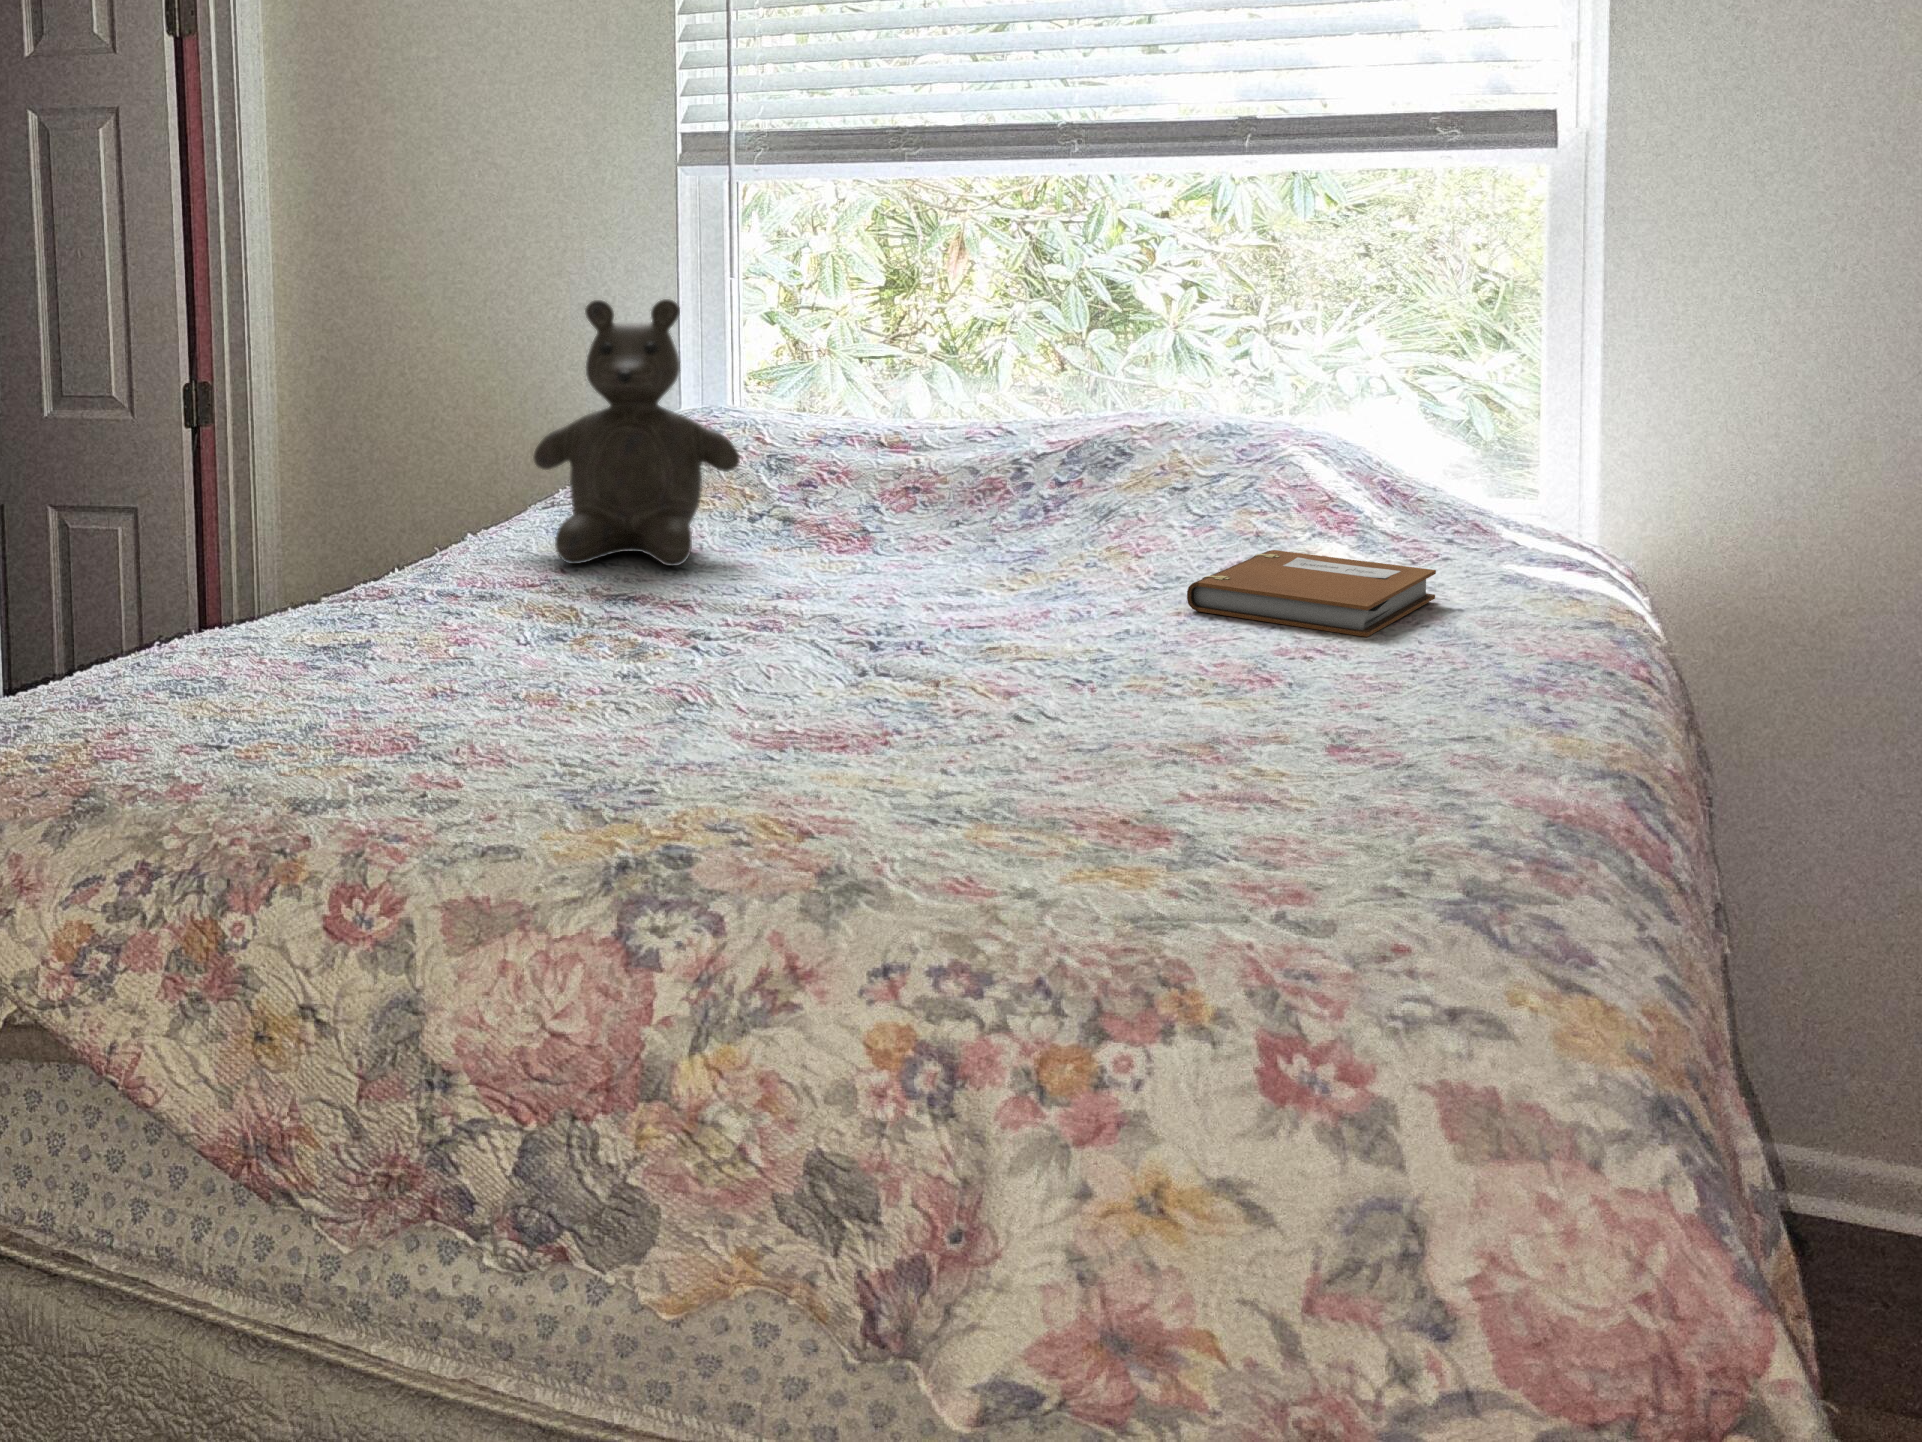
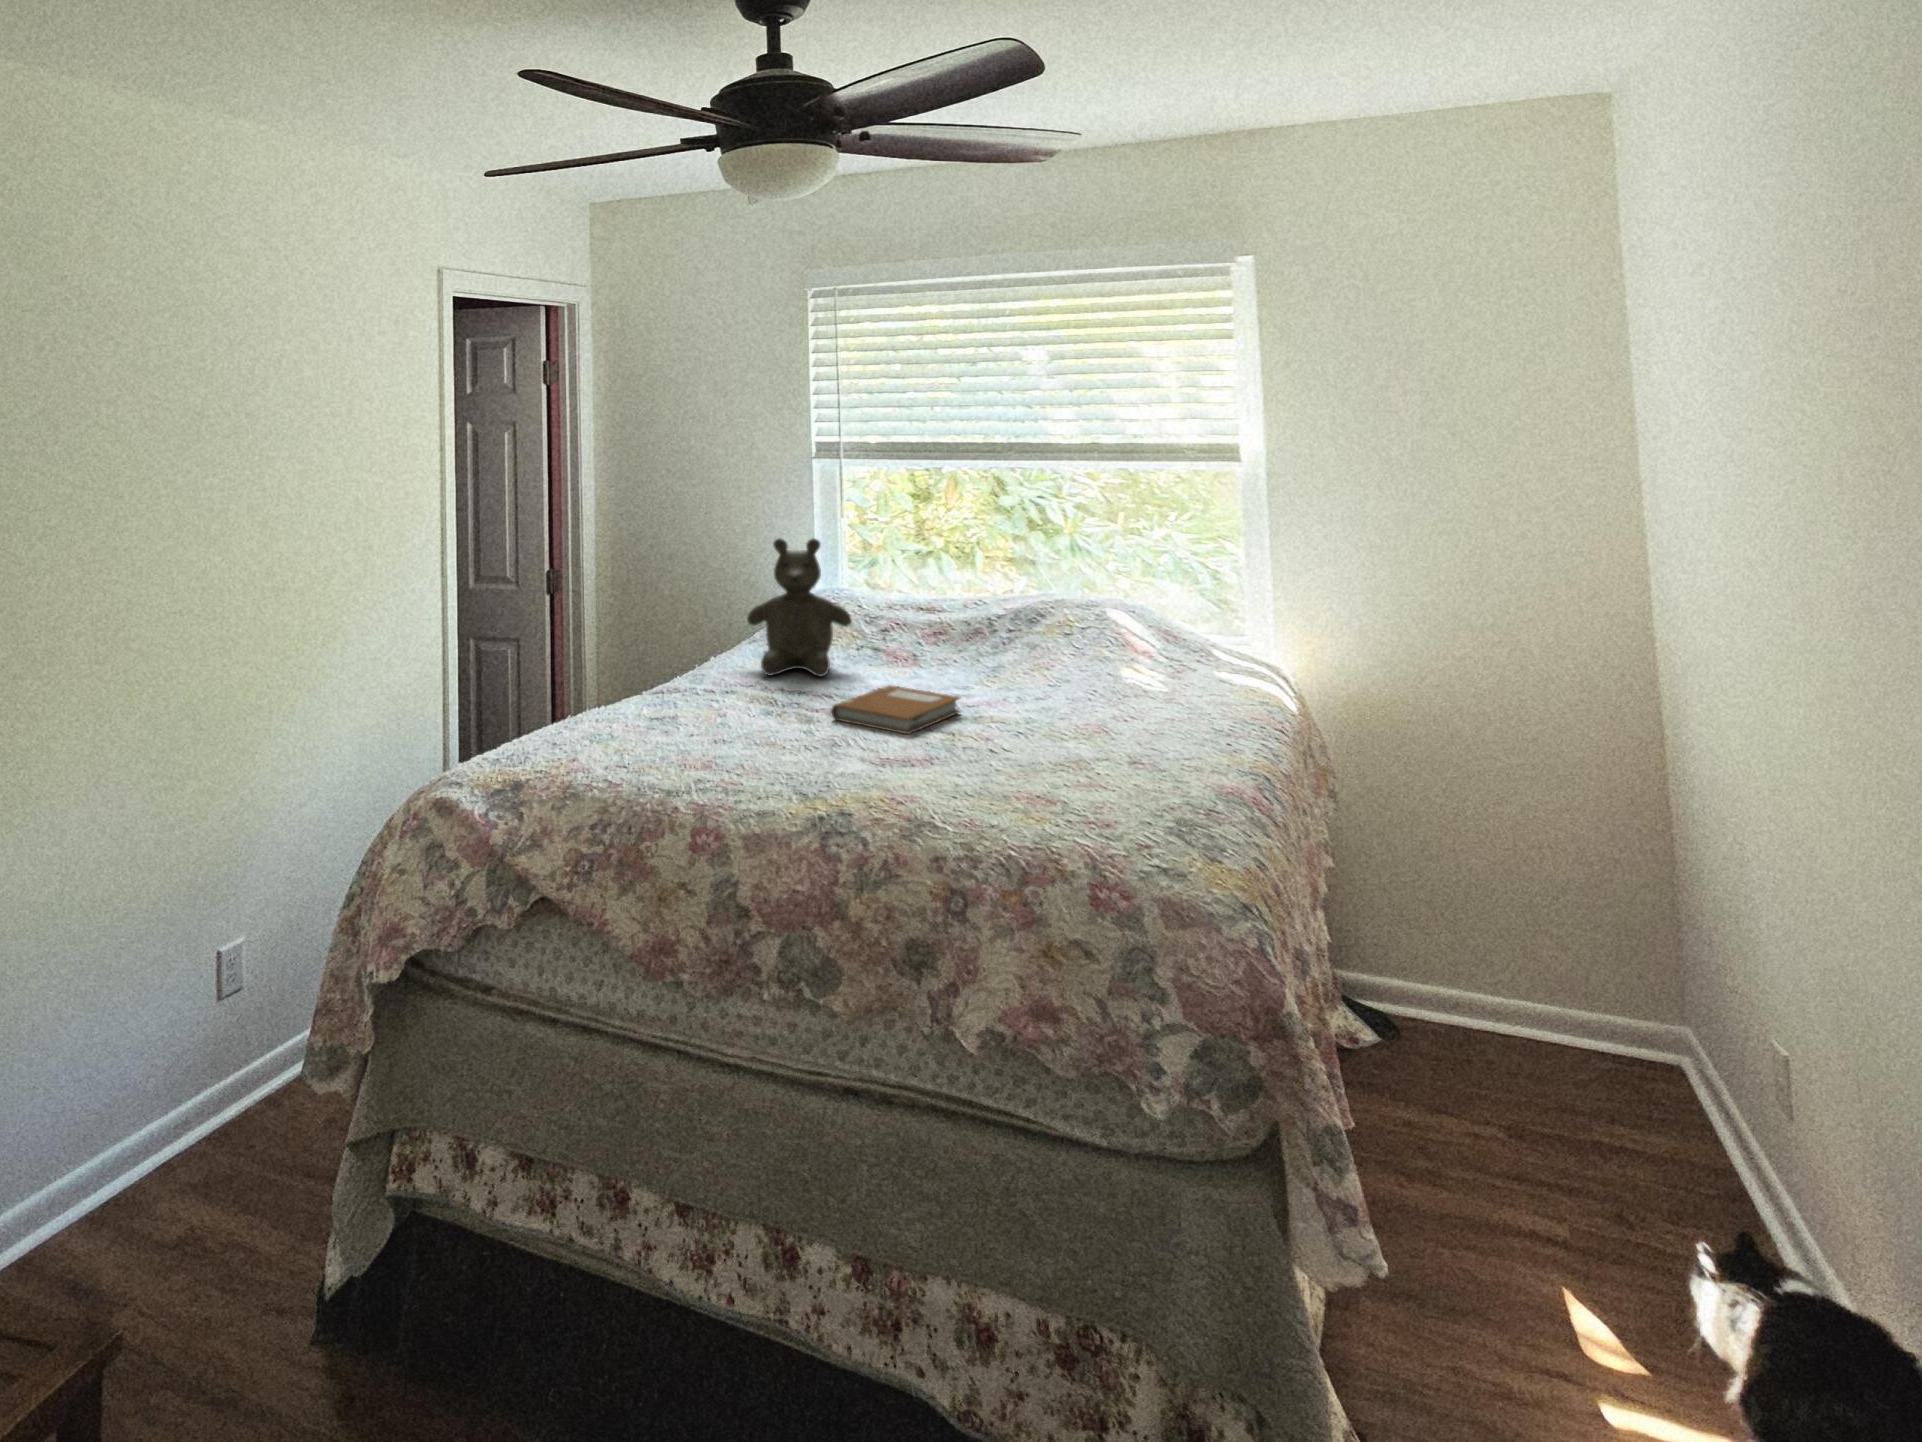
notebook: present [1187,550,1436,637] -> present [831,685,960,734]

